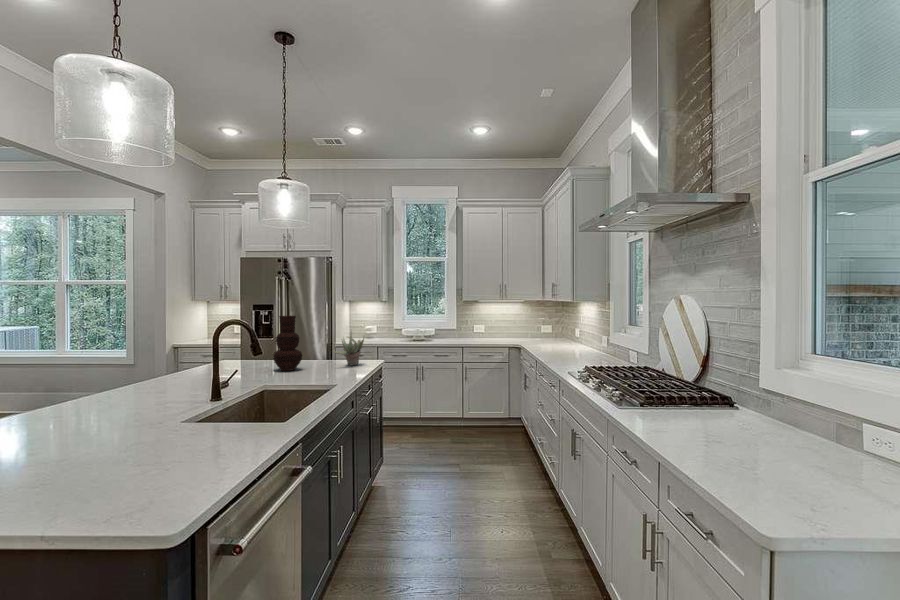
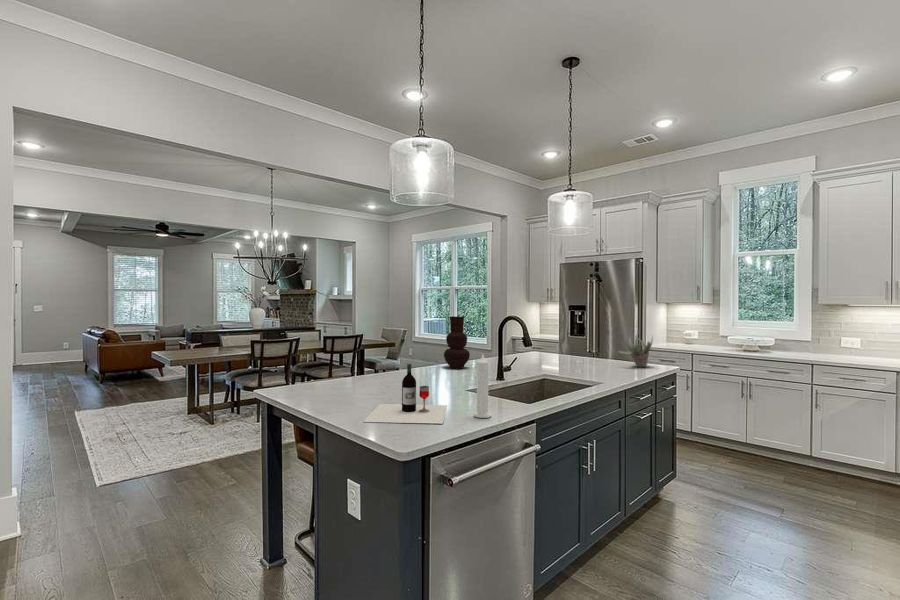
vase: present [273,316,302,371] -> present [444,316,470,369]
candle: none [233,371,257,453] -> present [474,354,491,418]
wine bottle: none [60,398,203,504] -> present [364,364,447,424]

